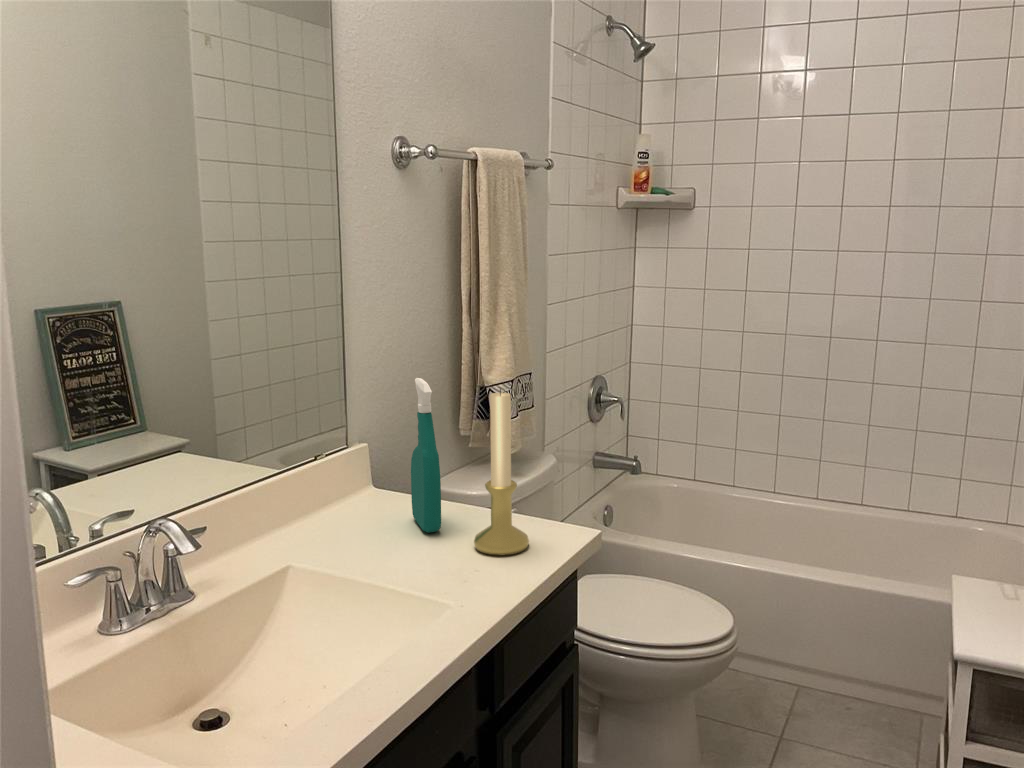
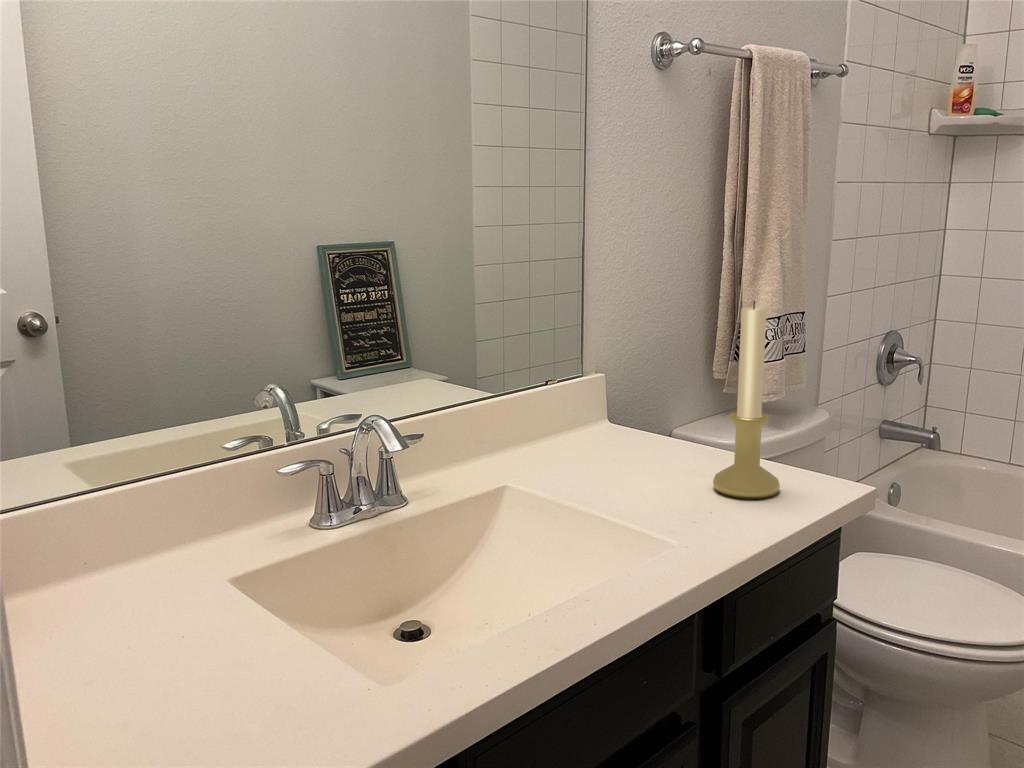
spray bottle: present [411,378,441,533] -> none [648,294,679,468]

